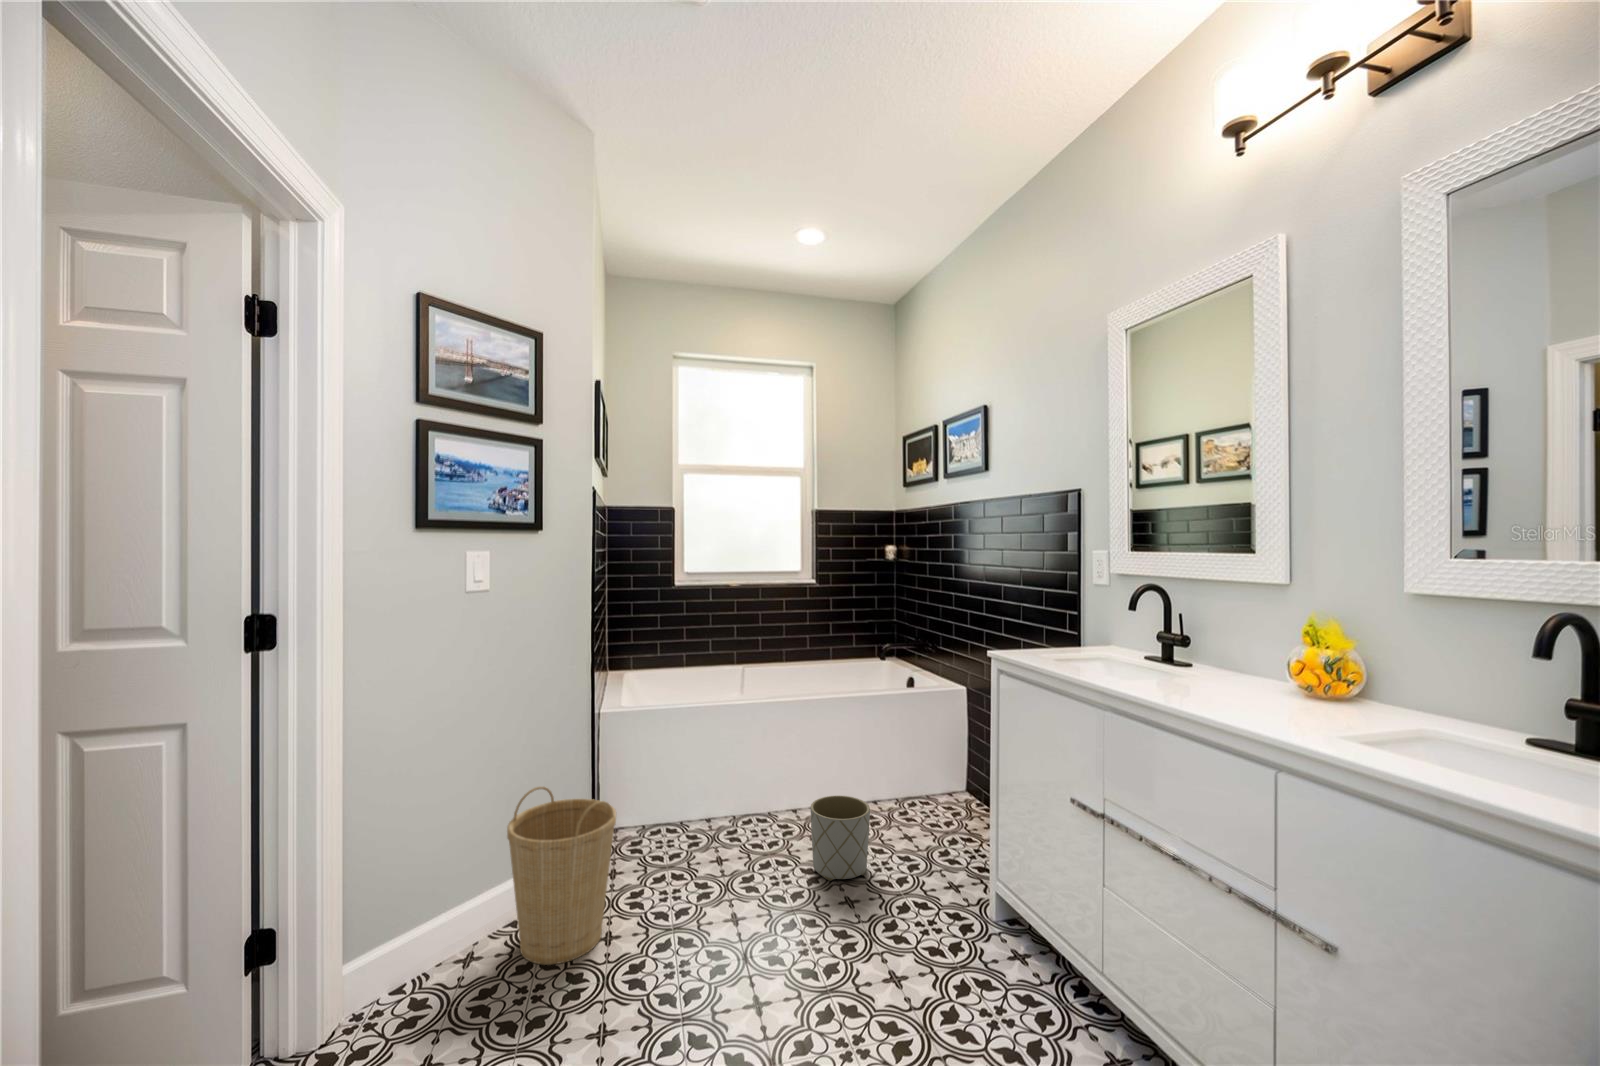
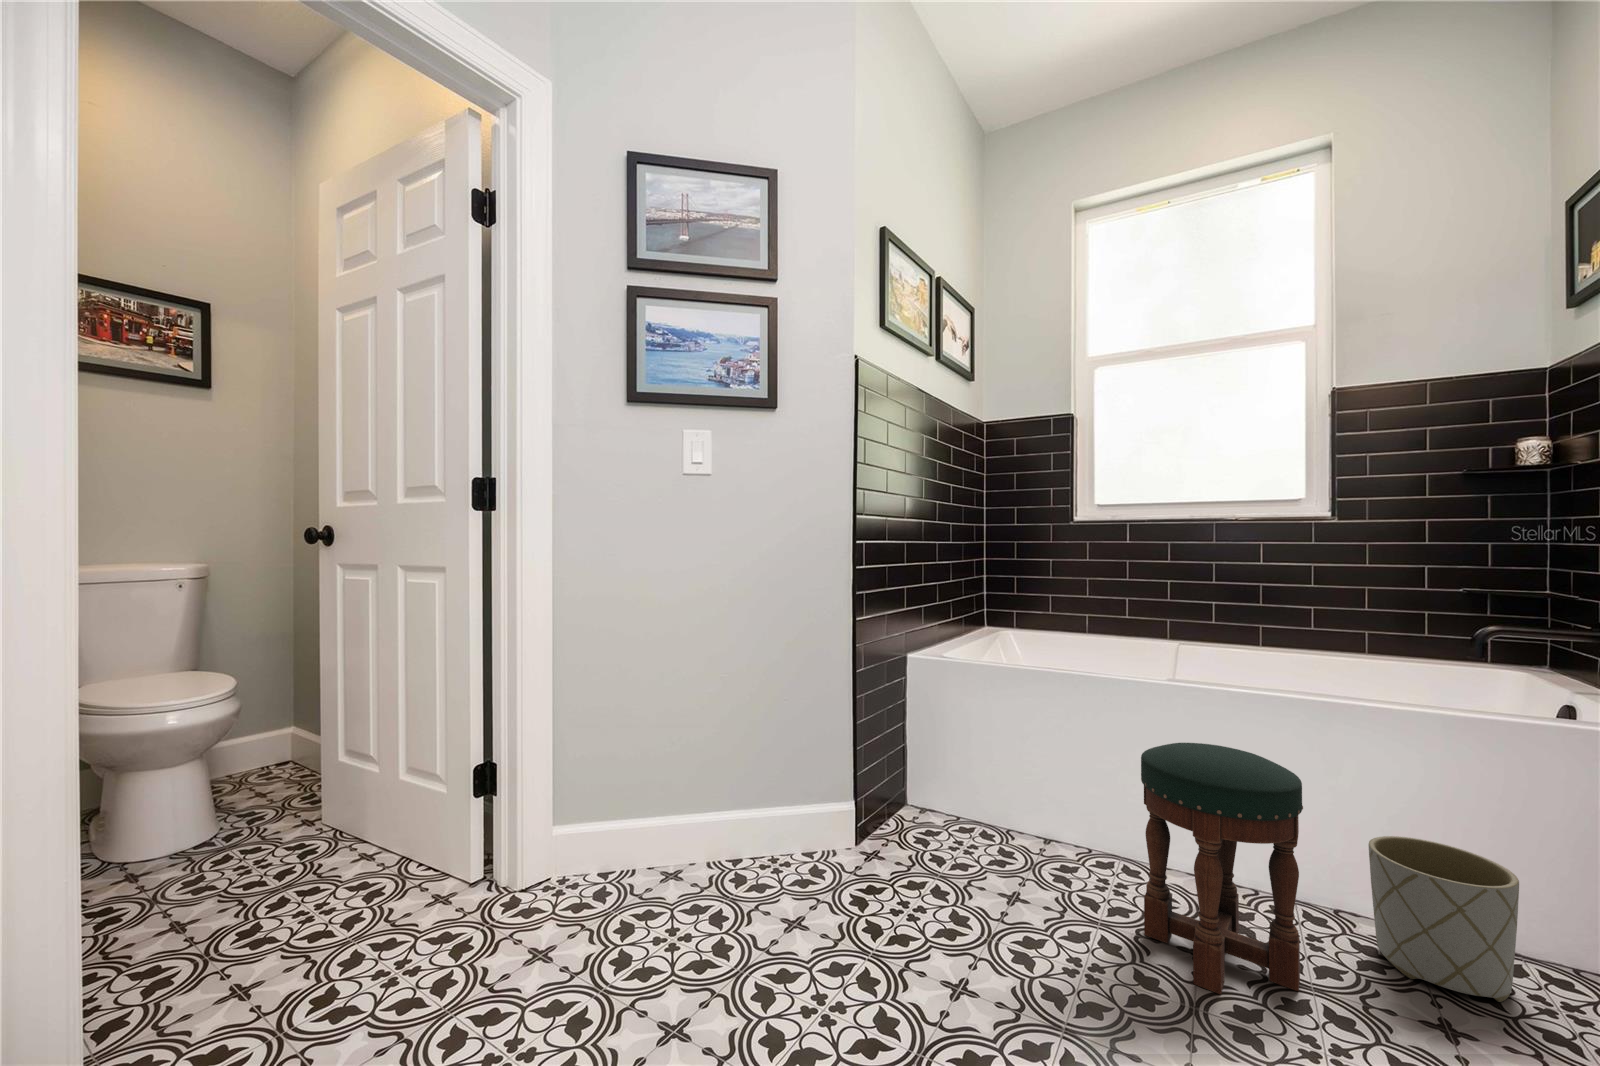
stool: none [702,773,791,942] -> present [1141,743,1303,994]
basket: present [507,787,616,965] -> none [905,701,1026,902]

